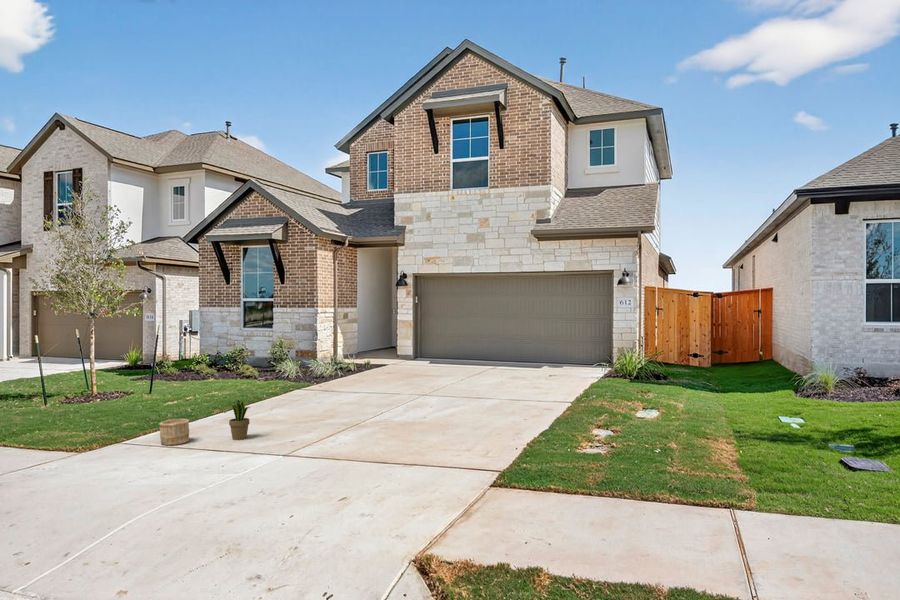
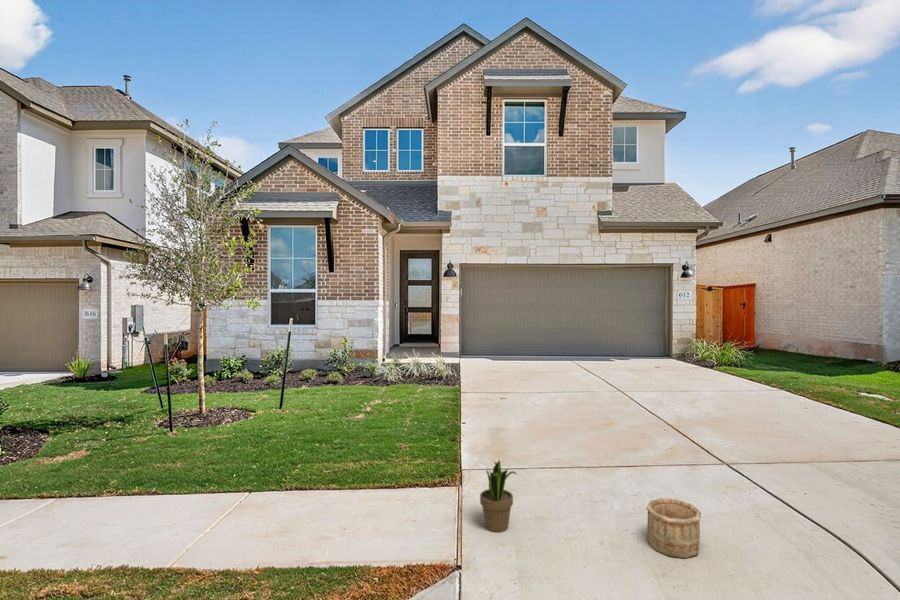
potted plant: present [229,400,250,440] -> present [480,461,517,532]

